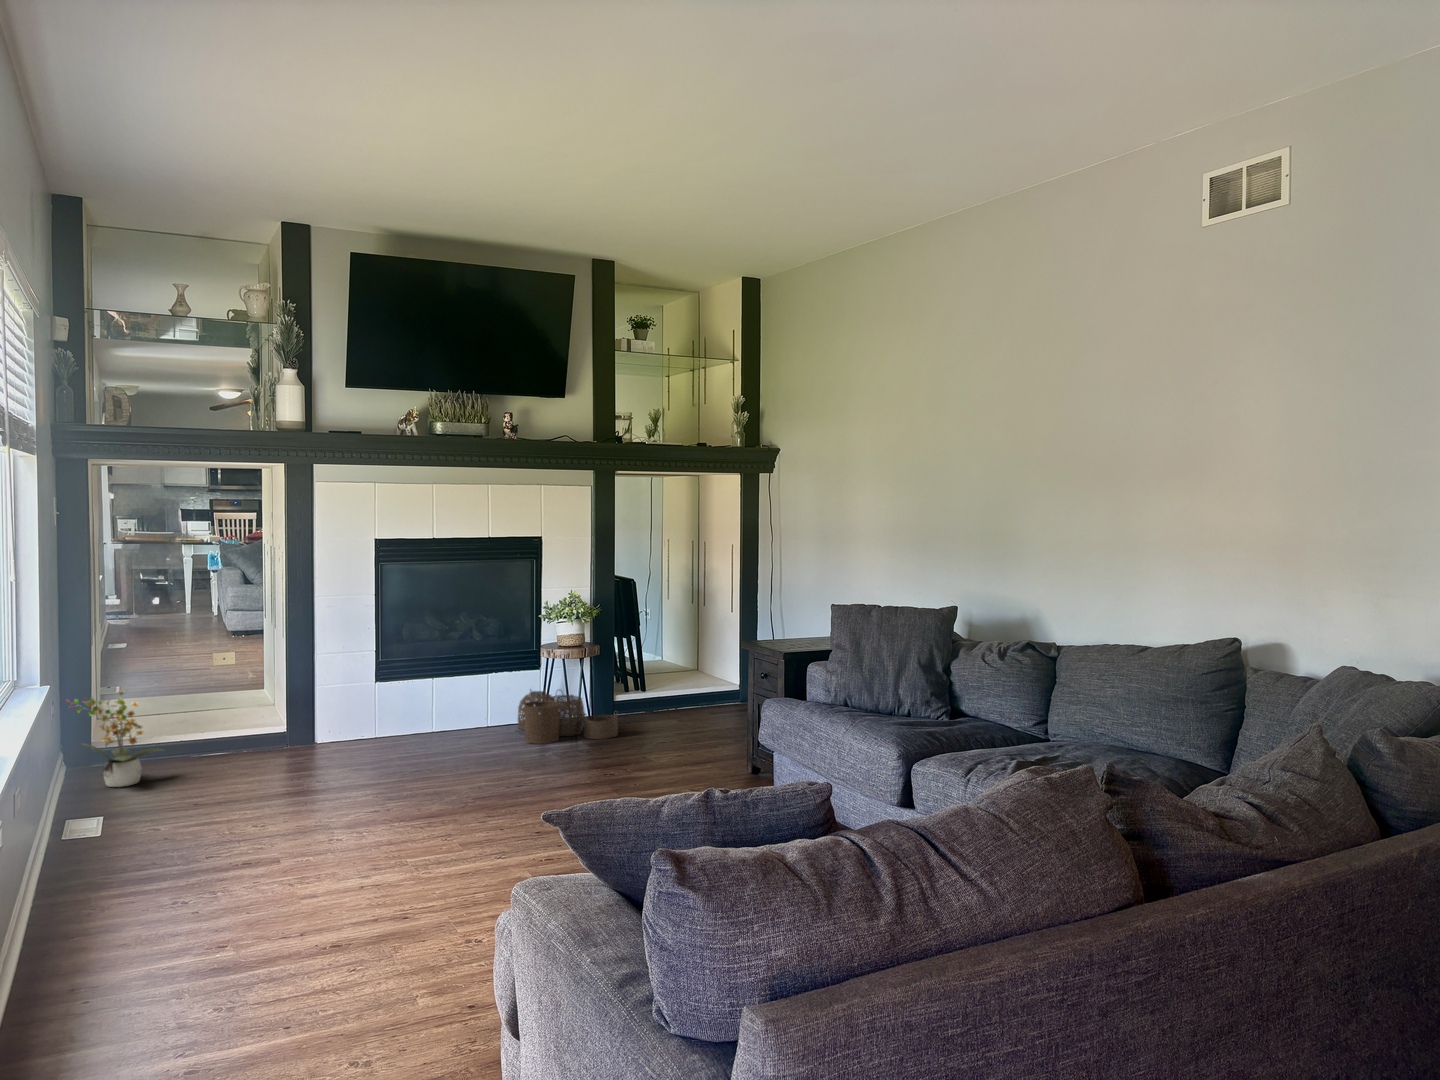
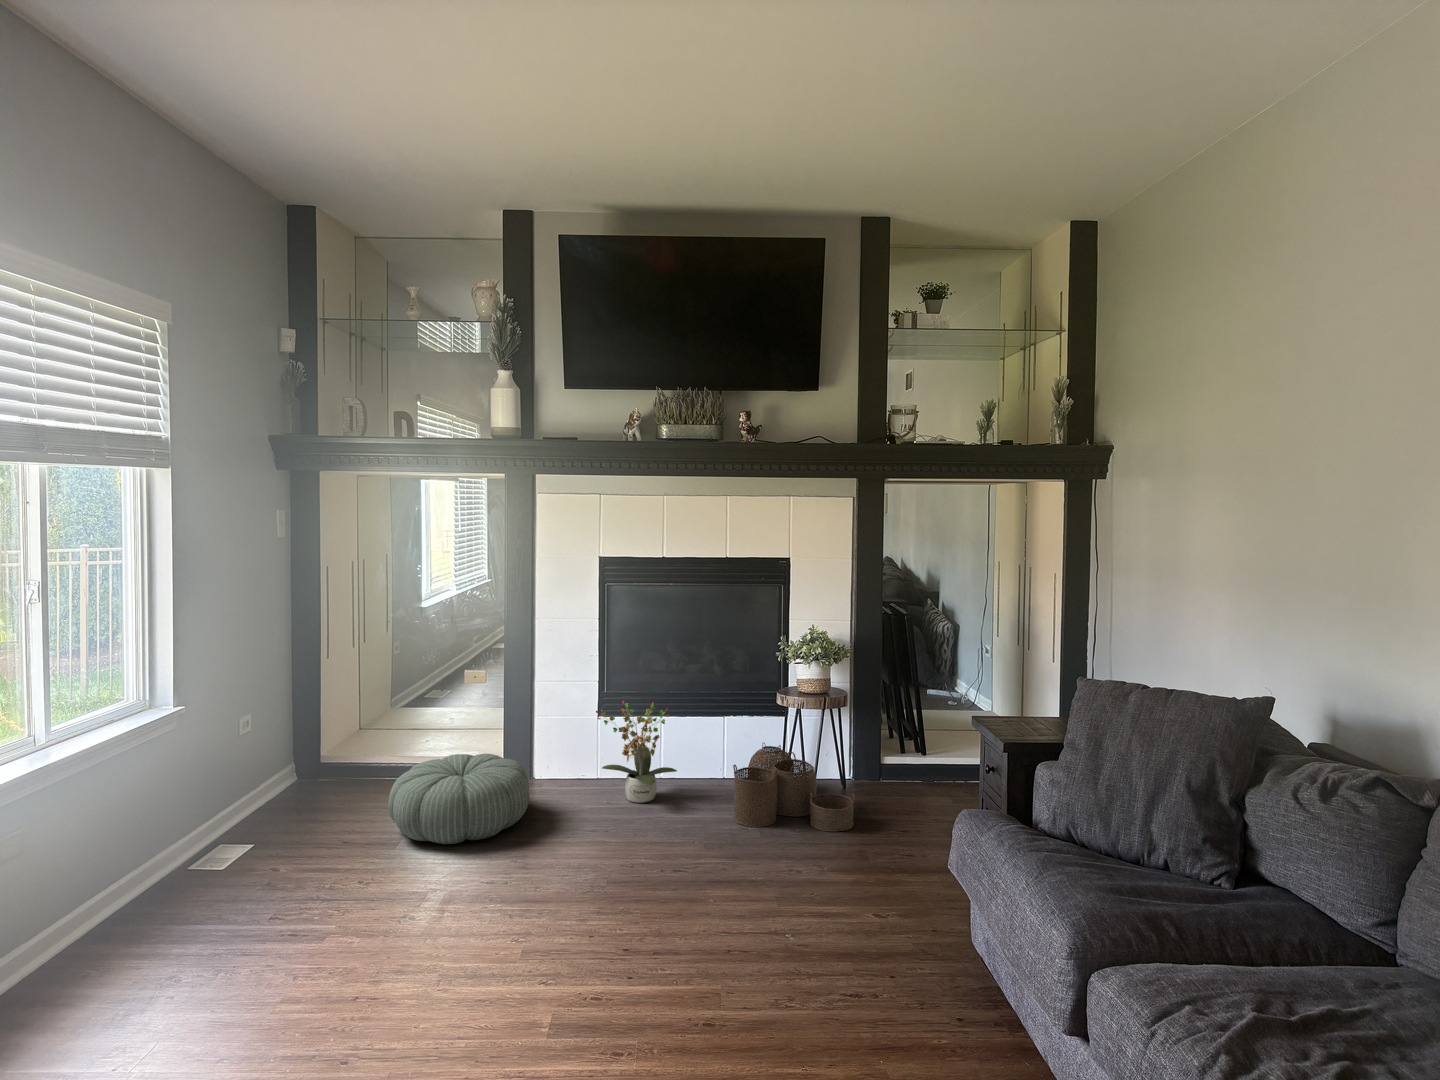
potted plant: present [67,692,163,787] -> present [596,701,677,803]
pouf: none [230,713,359,781] -> present [388,754,529,844]

